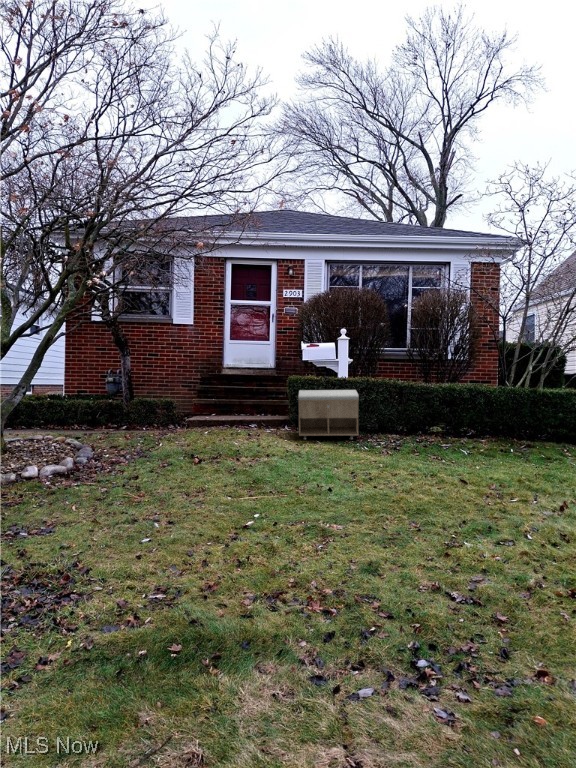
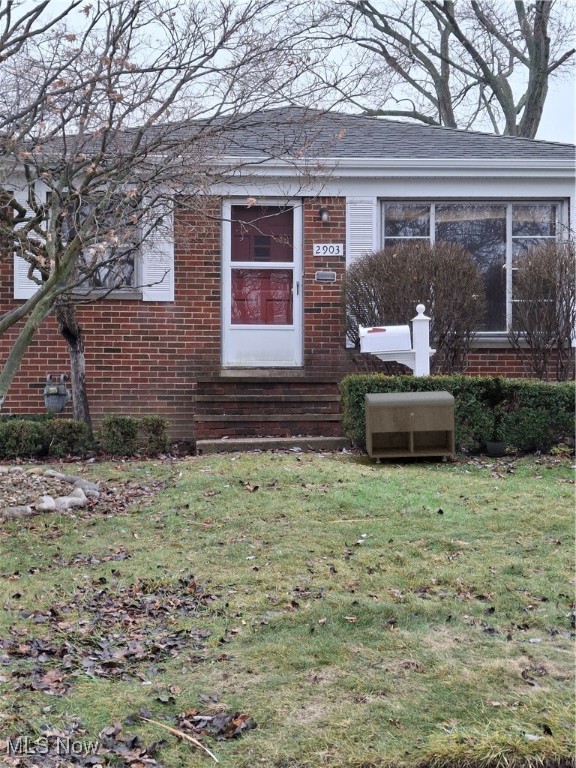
potted plant: none [369,379,409,437] -> present [468,375,524,457]

